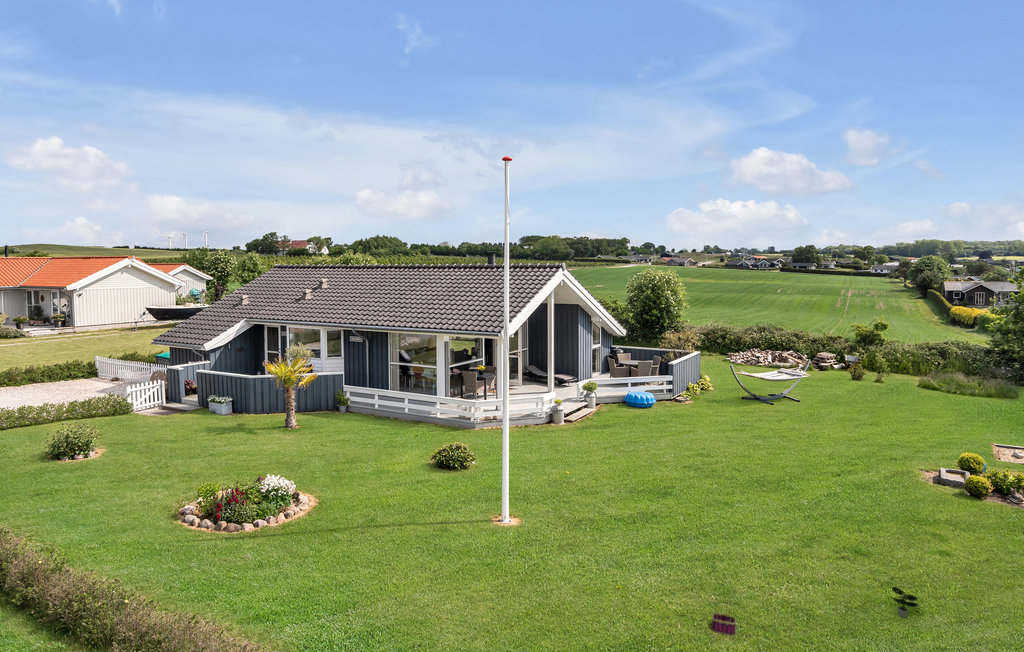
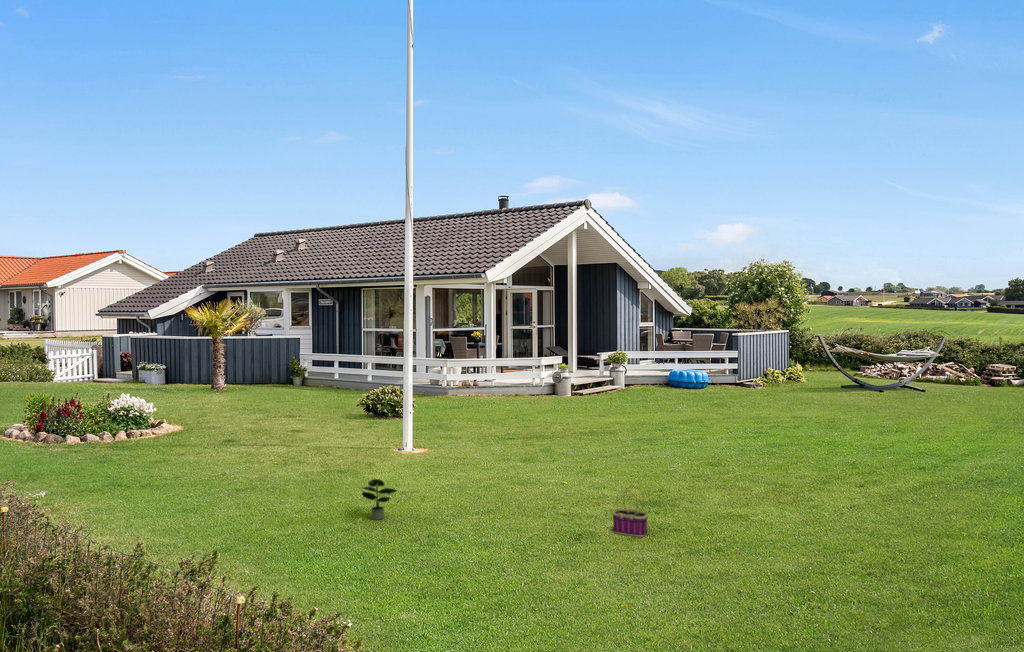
potted plant: present [892,587,918,617] -> present [362,479,397,520]

